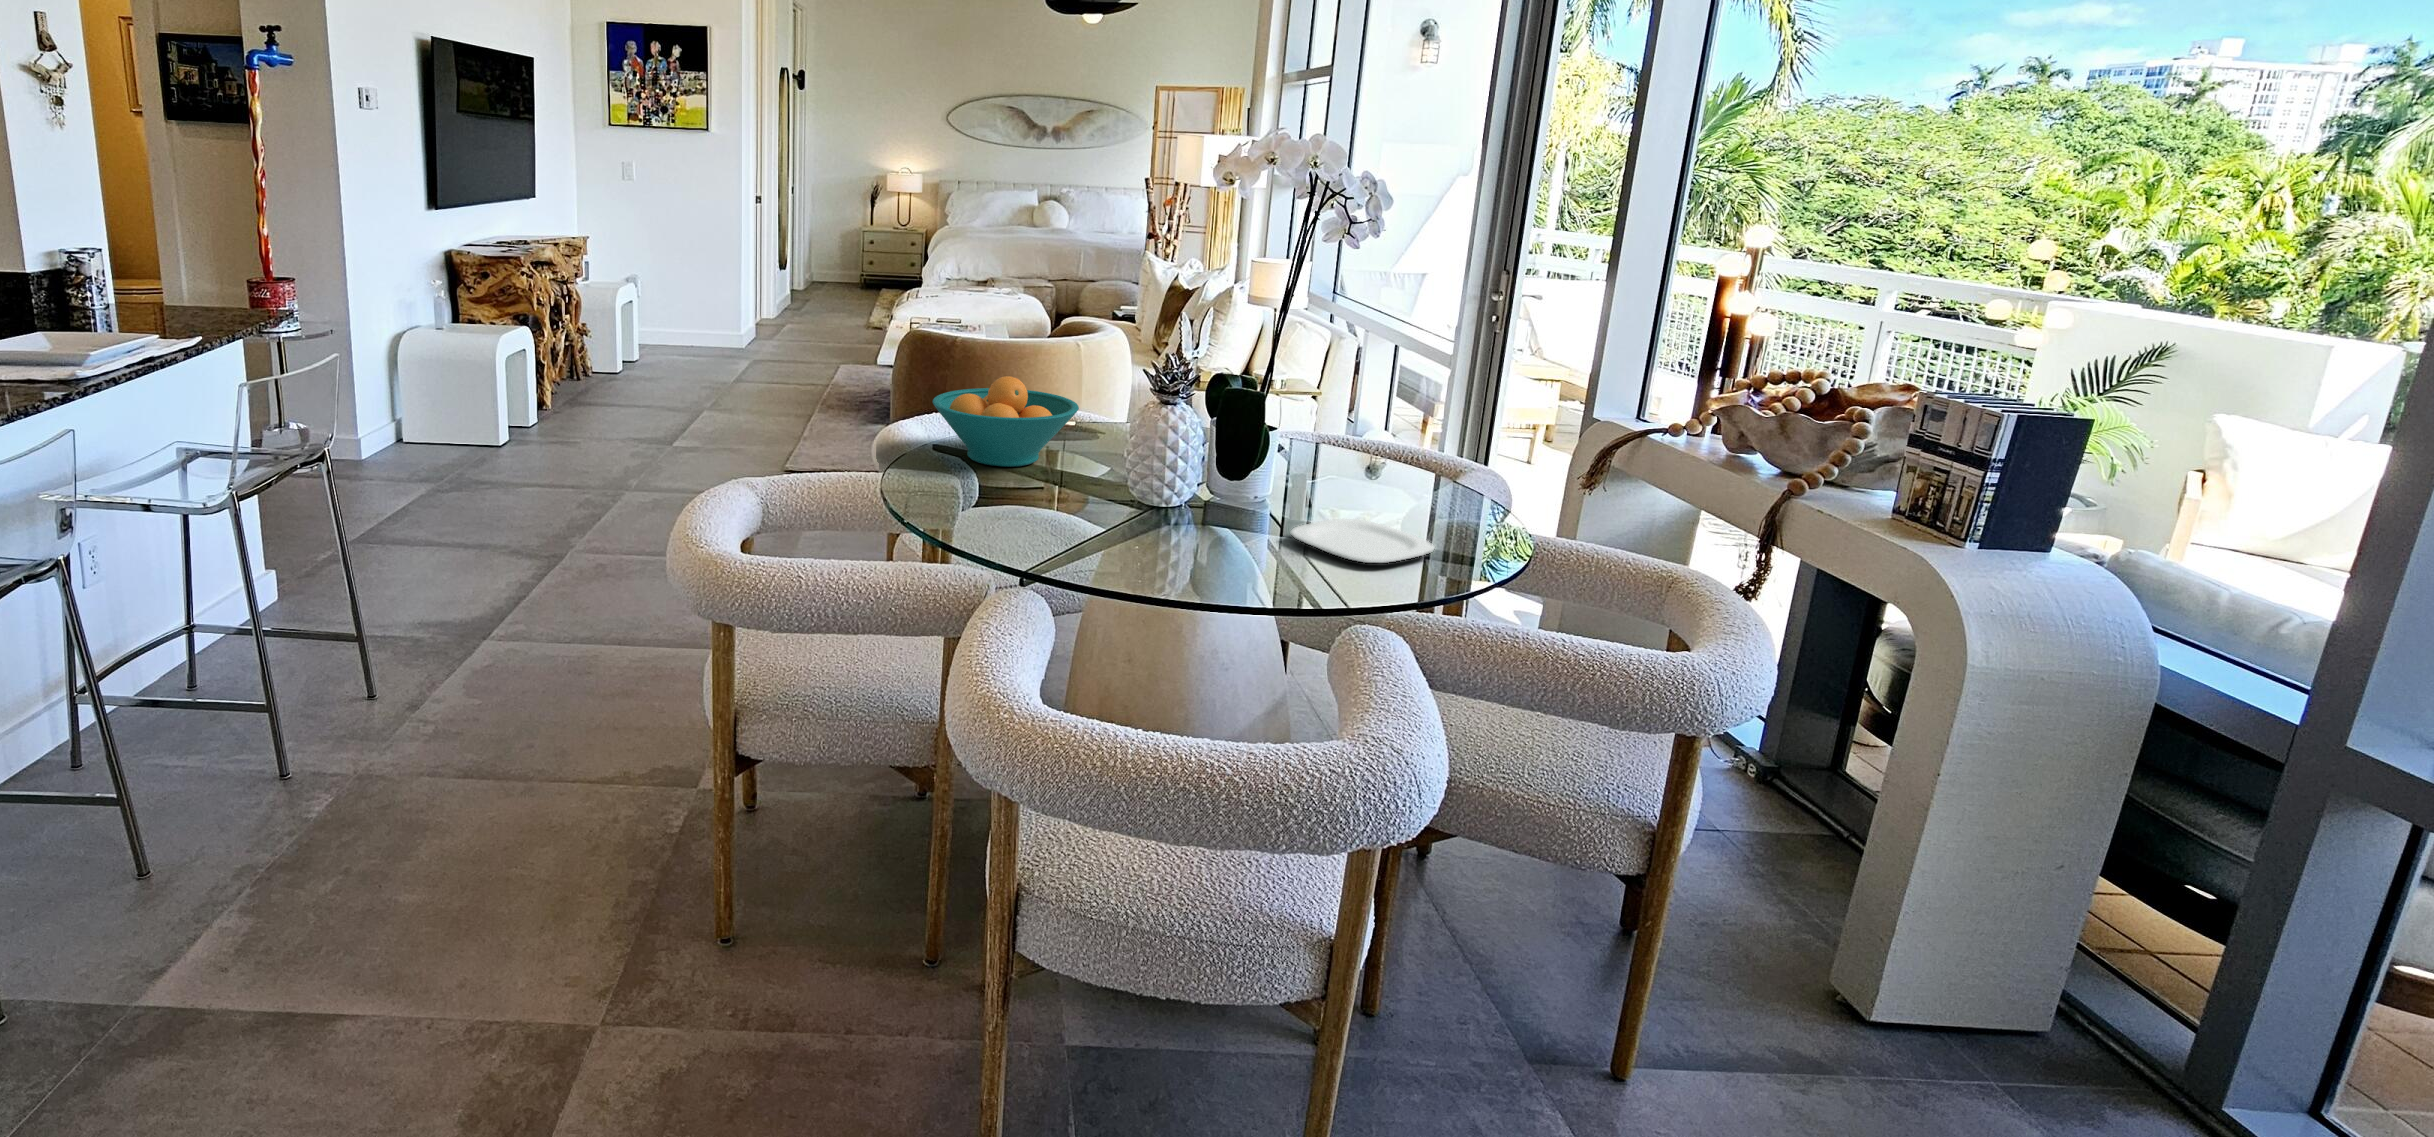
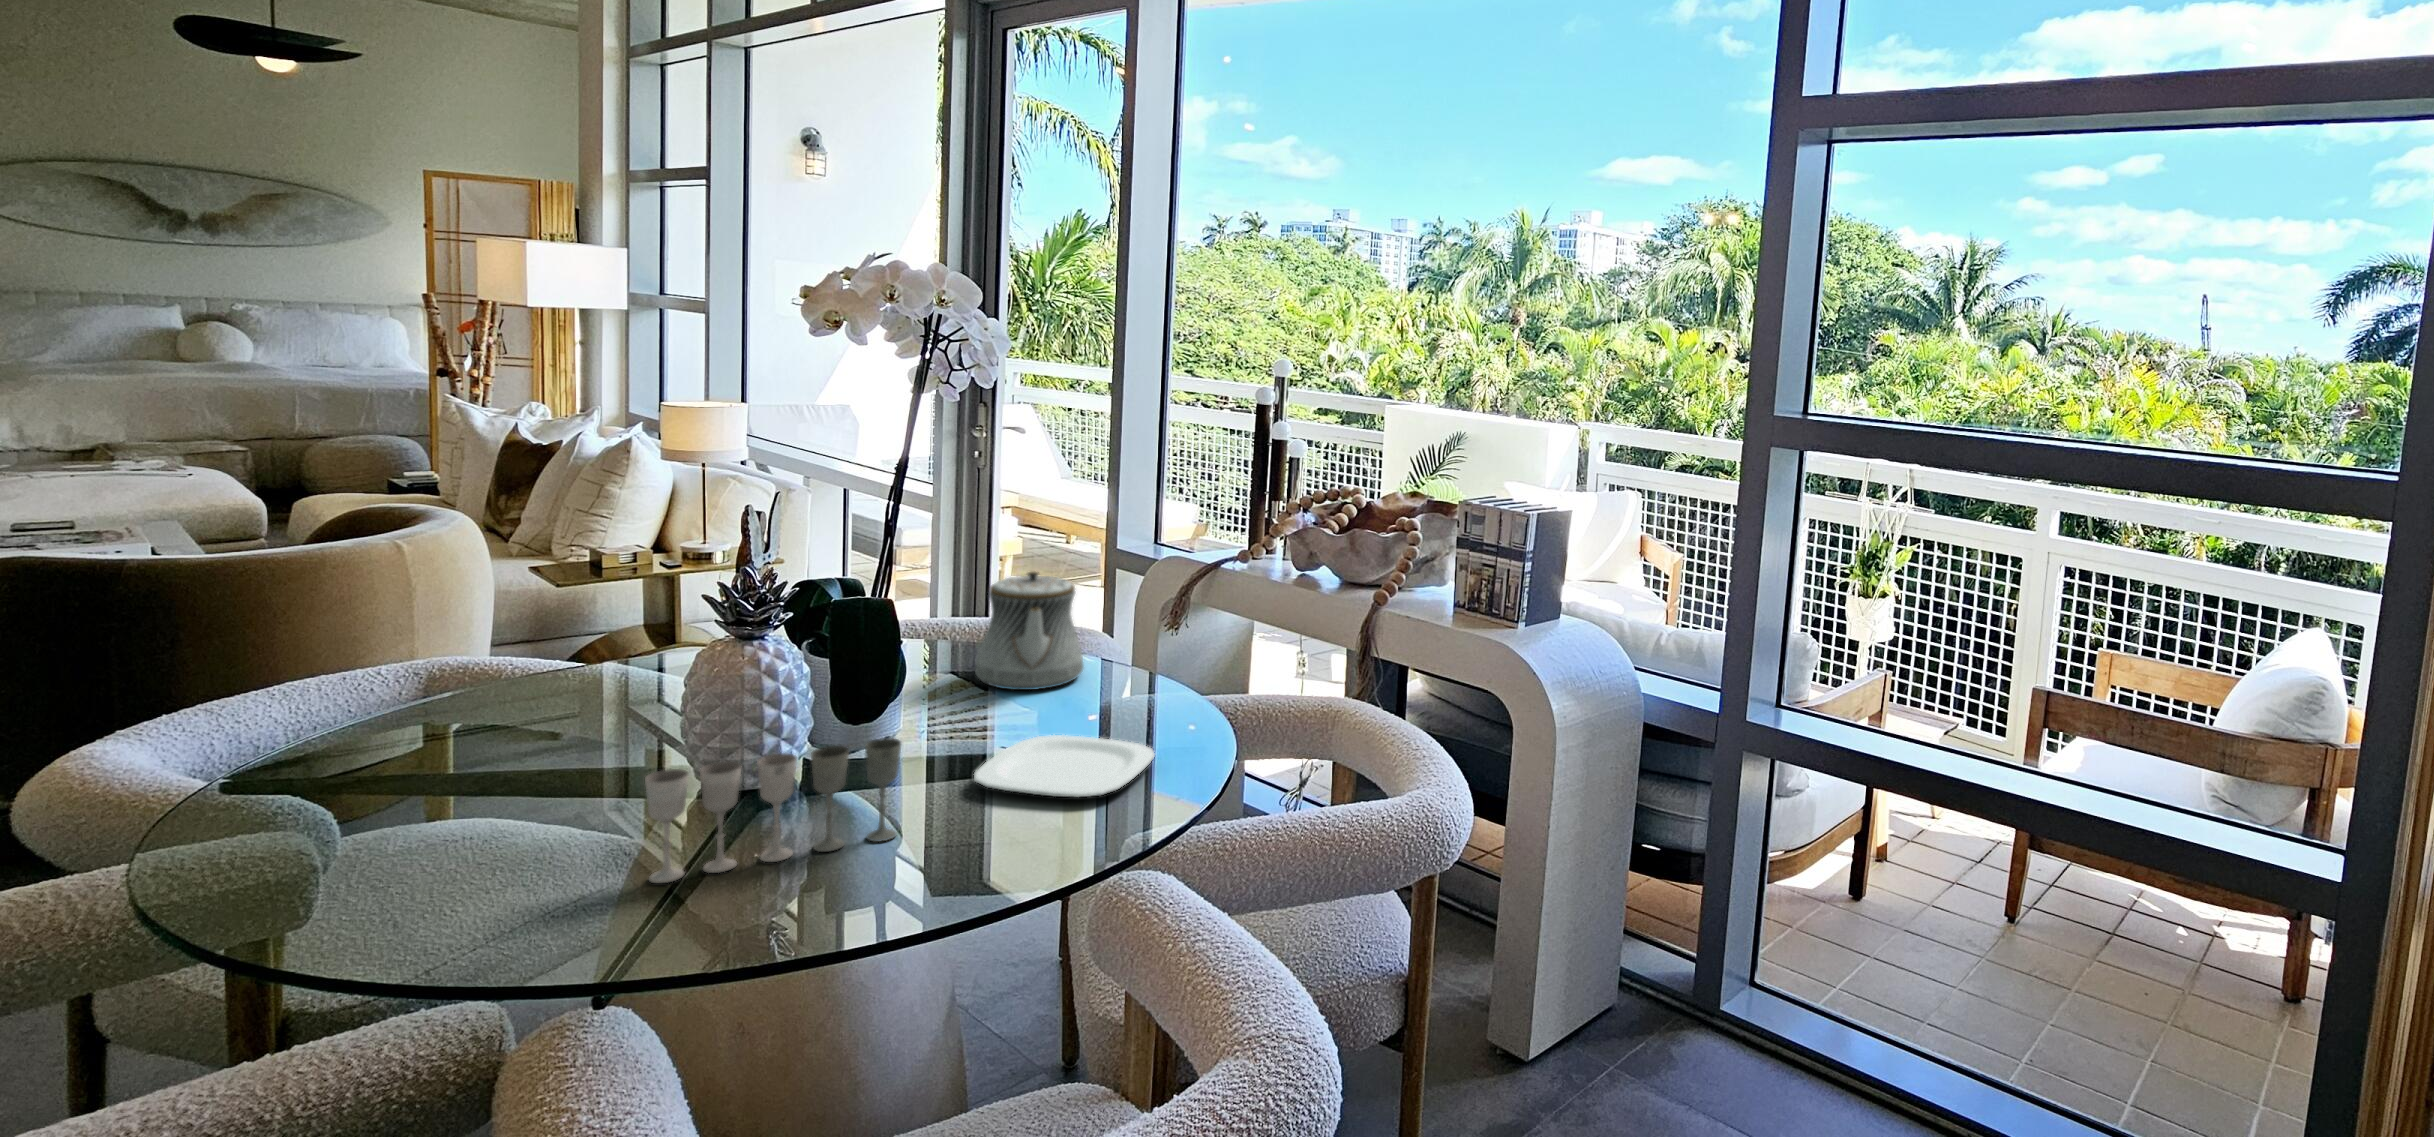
fruit bowl: present [933,376,1079,467] -> none [195,632,541,798]
teapot: none [1351,400,1439,495] -> present [975,572,1083,690]
wine glass: none [1083,471,1231,551] -> present [645,738,901,883]

